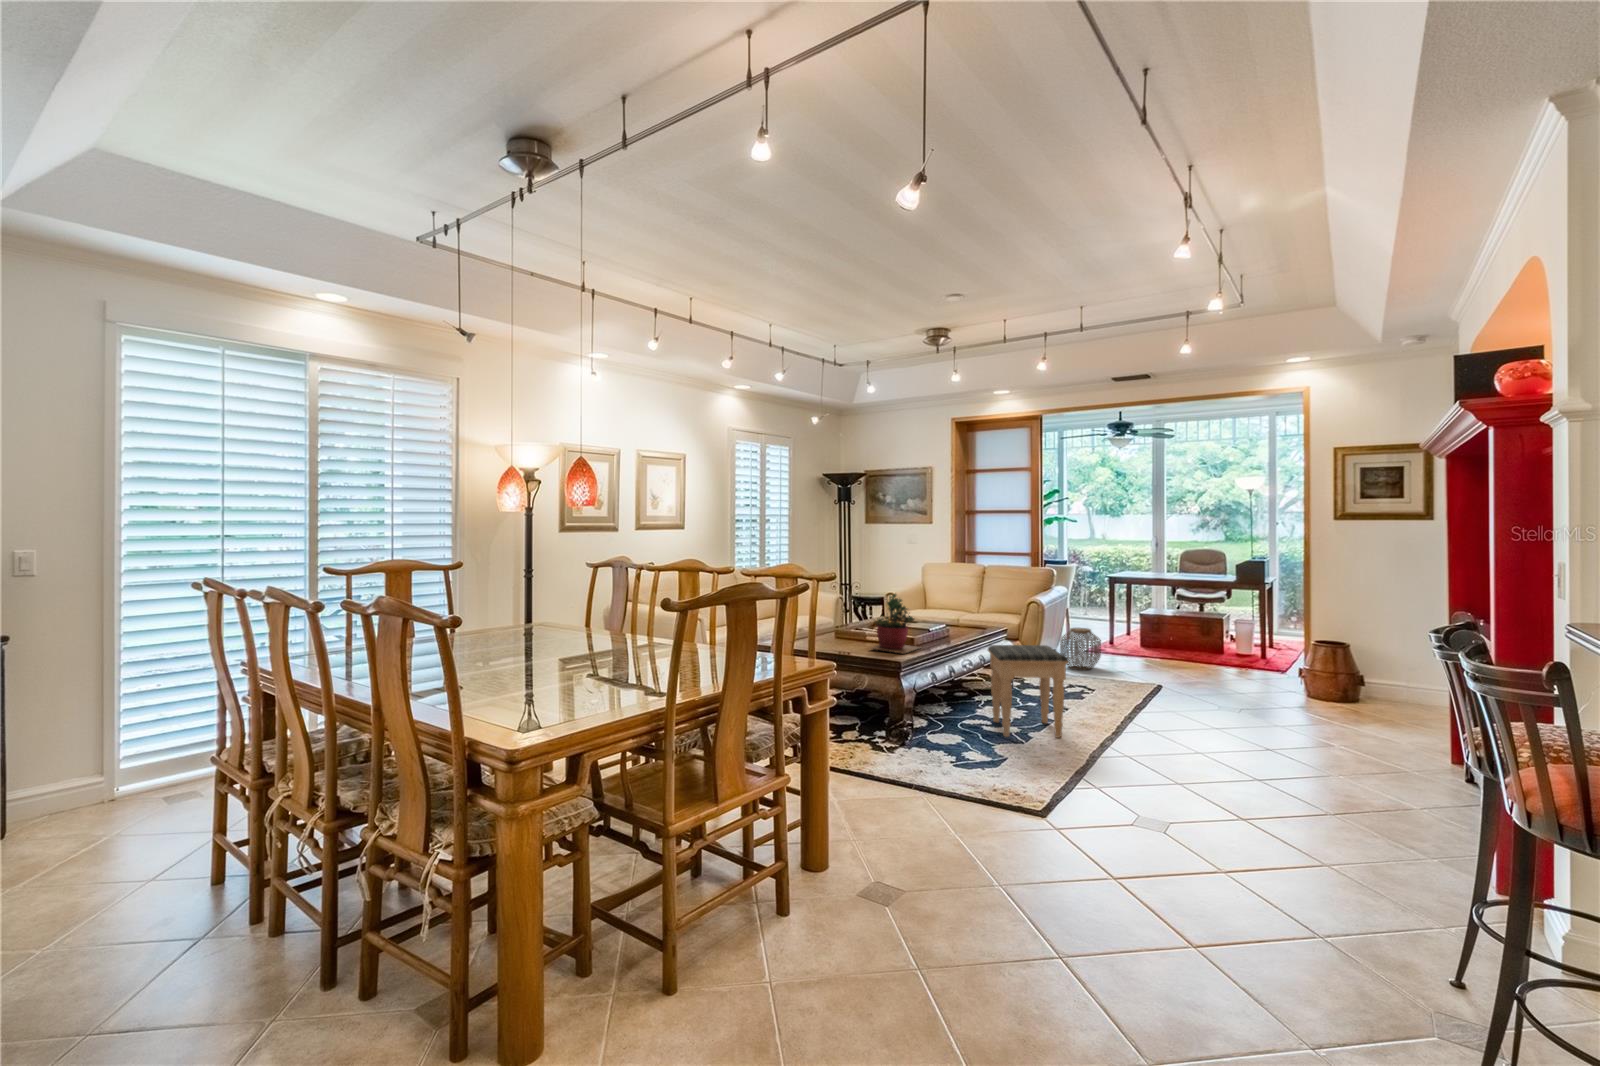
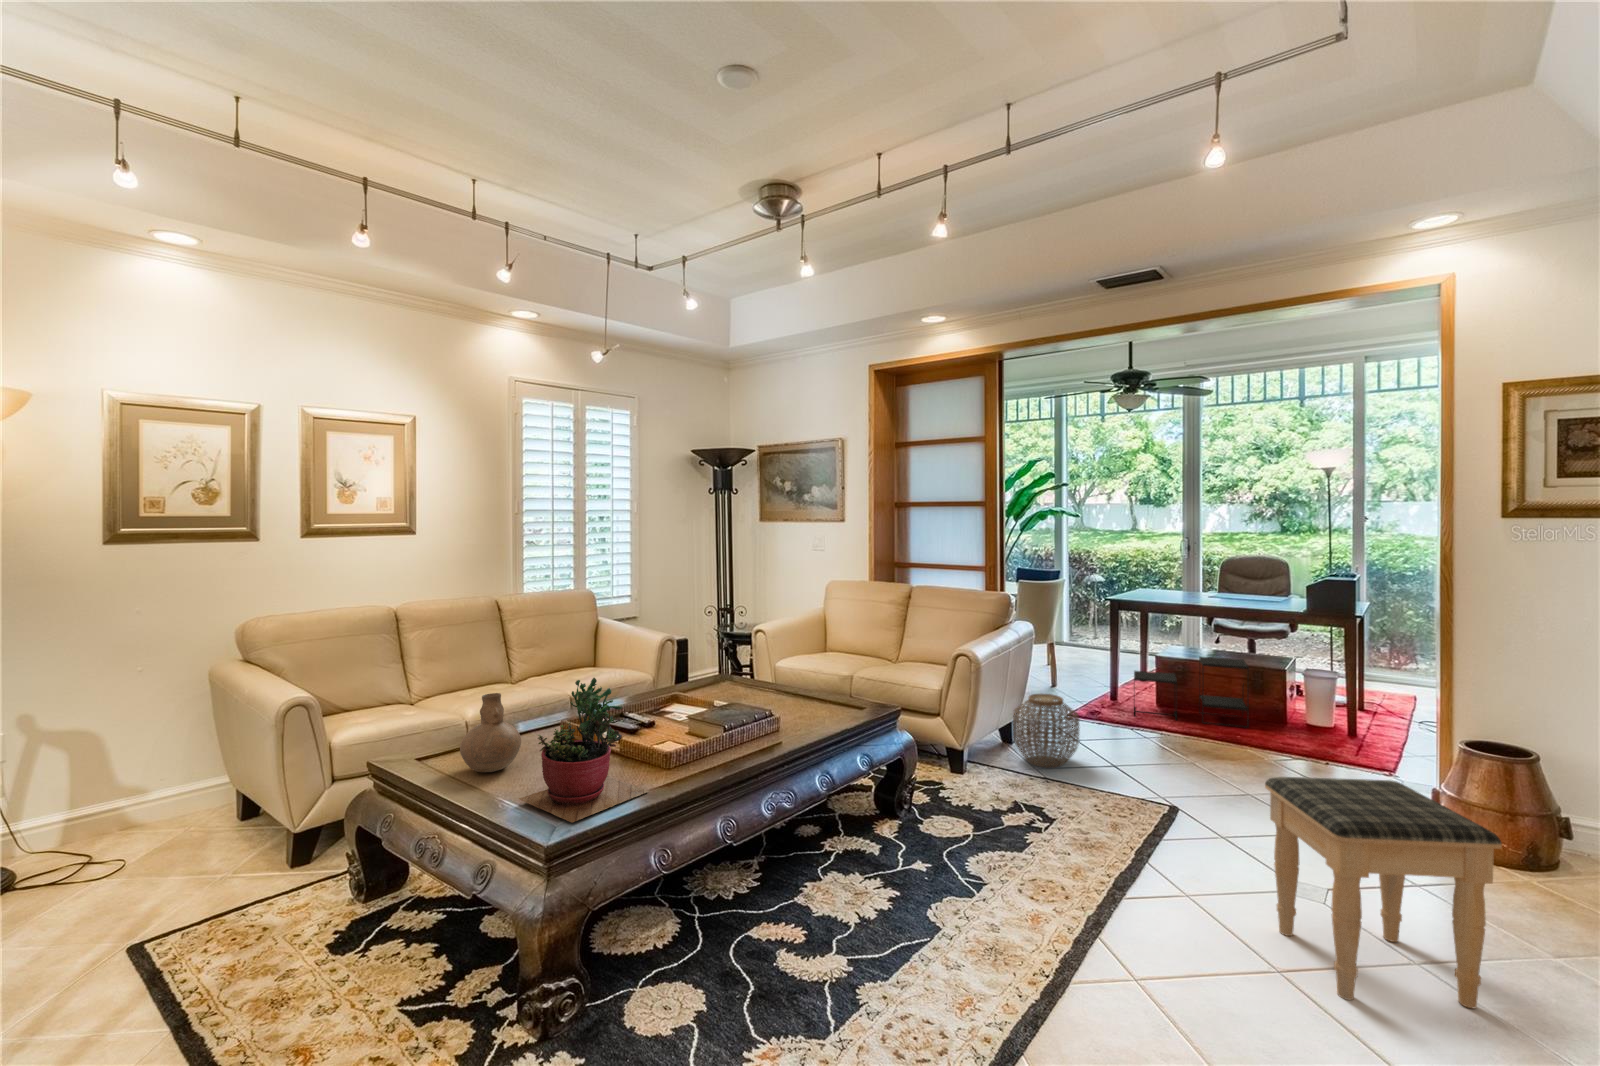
vase: none [817,605,845,643] -> present [460,693,521,772]
side table: none [1126,612,1200,655] -> present [1134,657,1249,727]
footstool: present [988,645,1069,738] -> present [1265,777,1502,1008]

